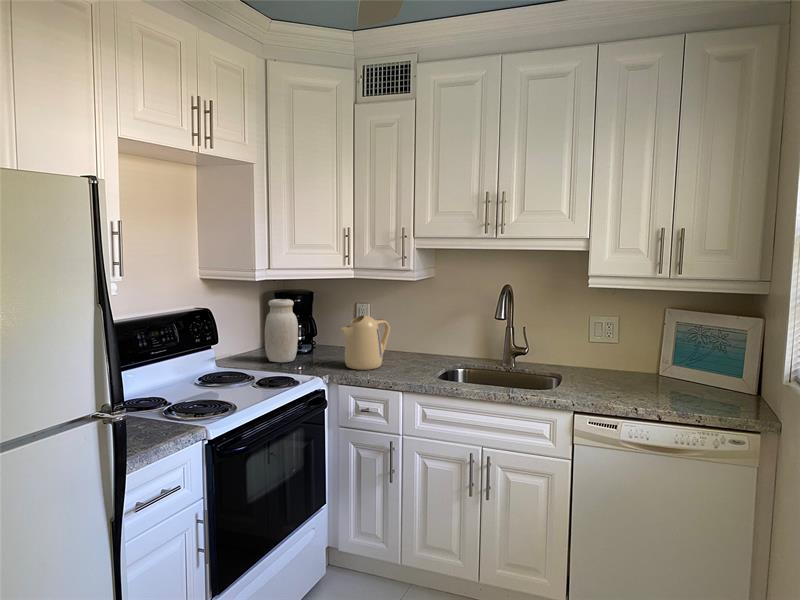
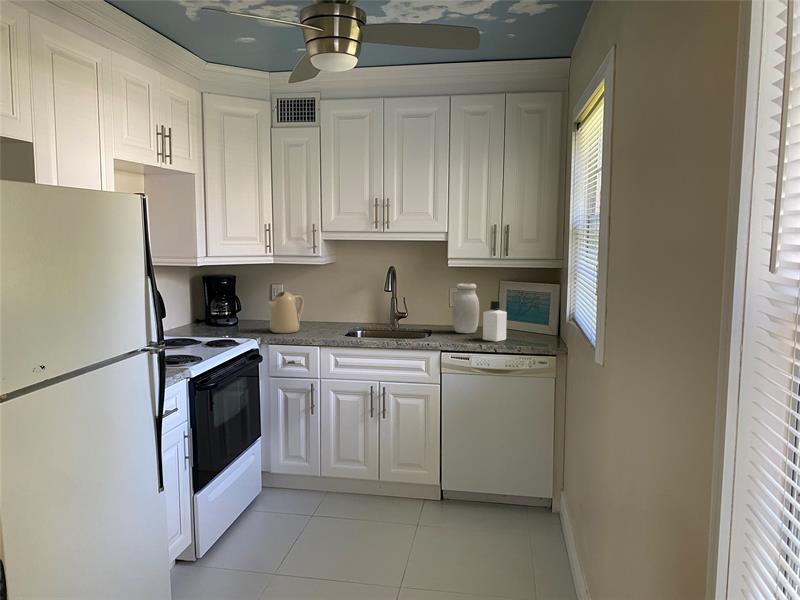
jar: present [264,299,298,362] -> present [452,283,479,333]
bottle: none [639,341,678,403] -> present [483,301,507,342]

